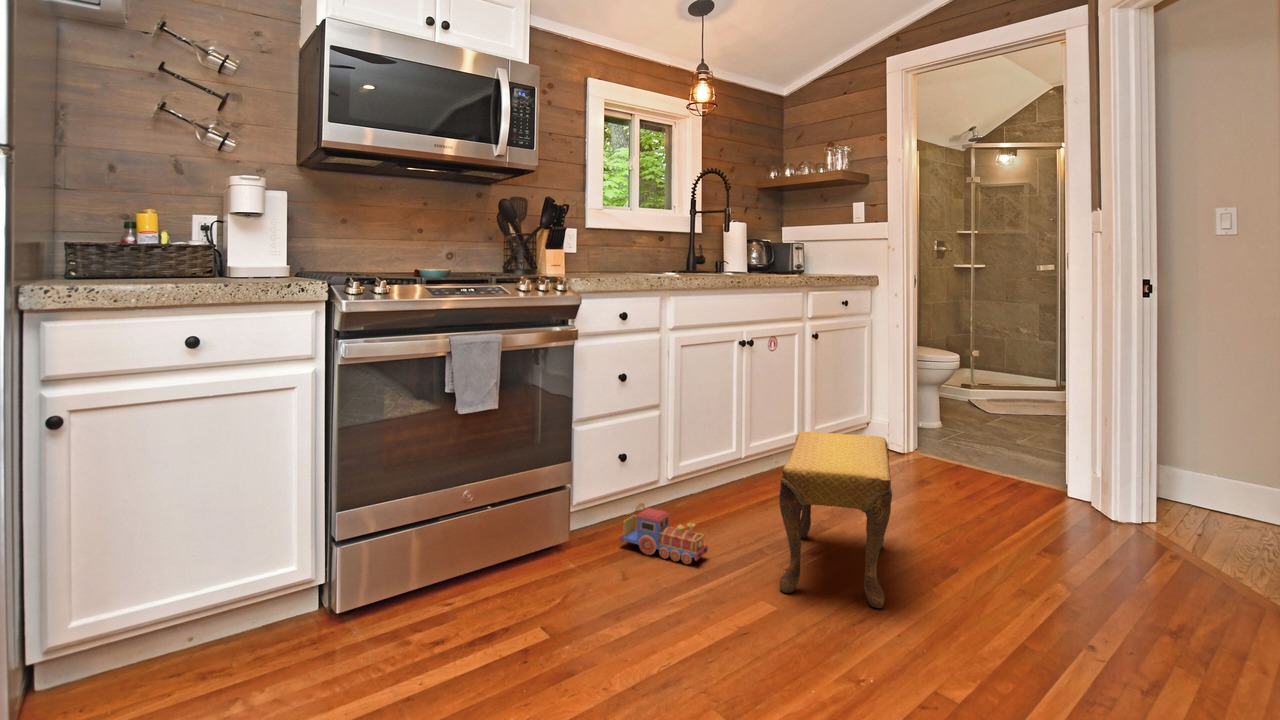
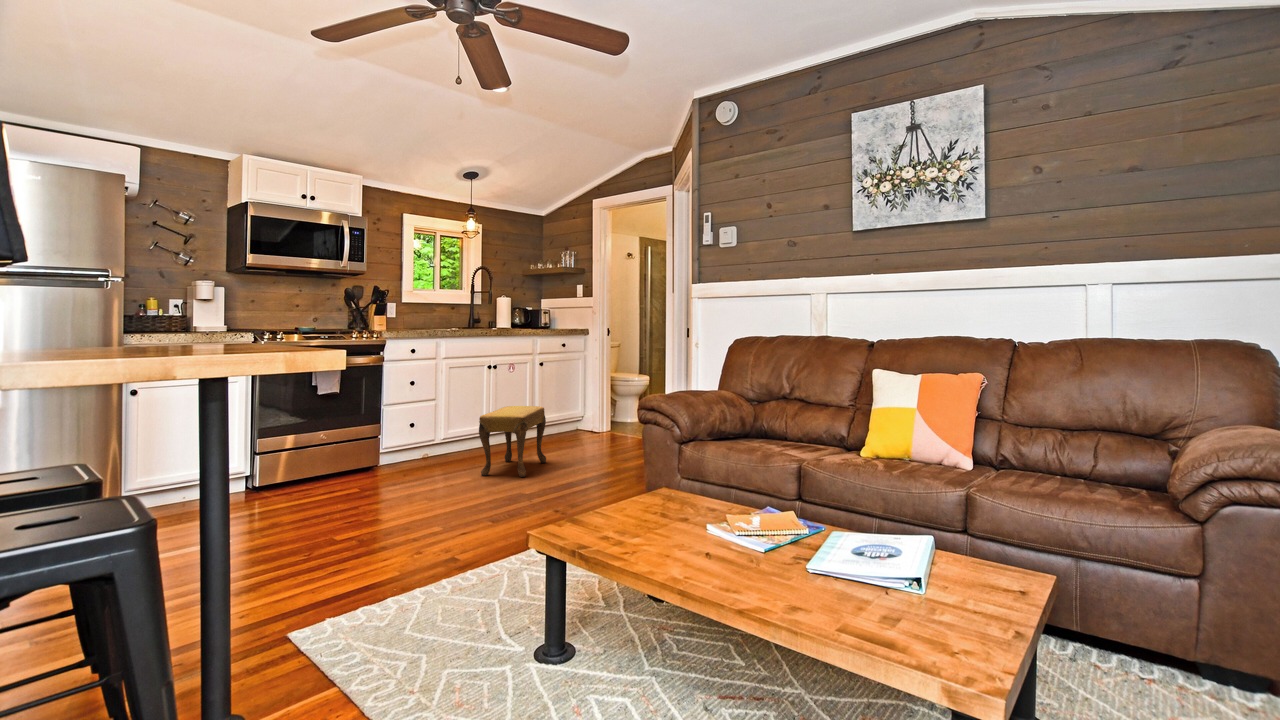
toy train: present [620,508,708,564] -> none [408,447,453,471]

